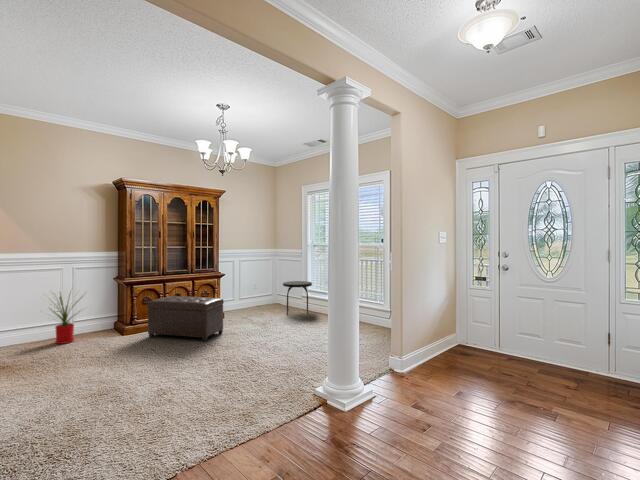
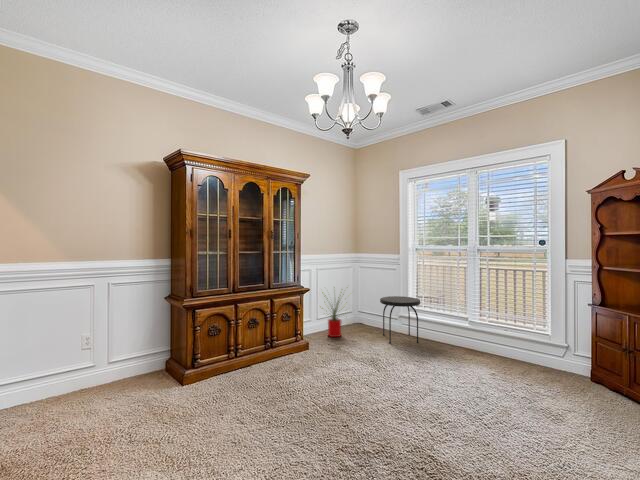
house plant: present [50,293,83,344] -> present [322,292,341,337]
ottoman: present [148,296,224,342] -> none [220,324,328,402]

